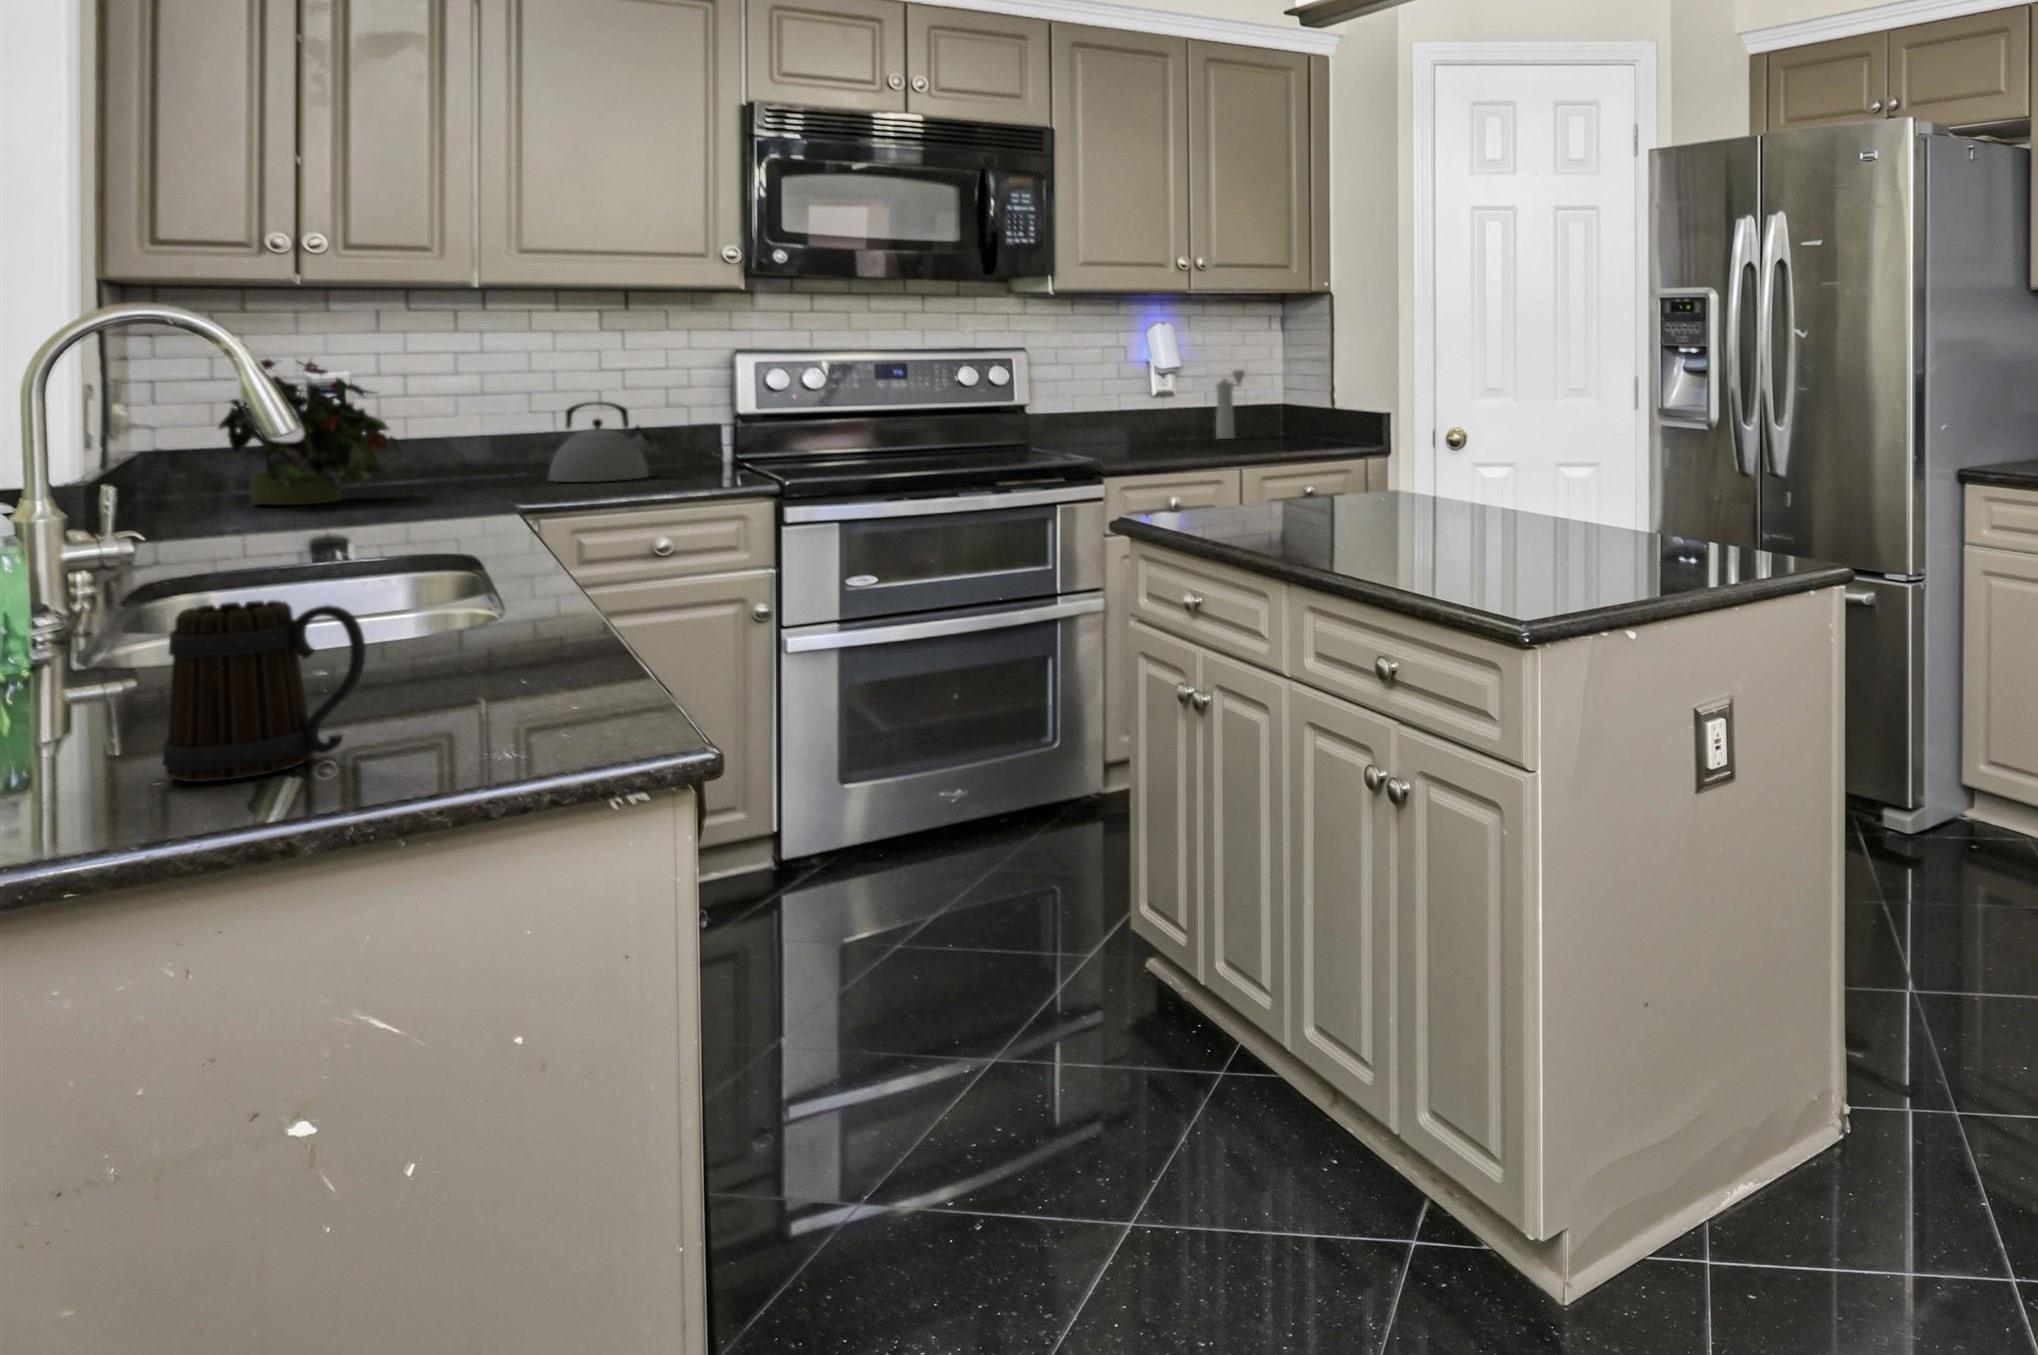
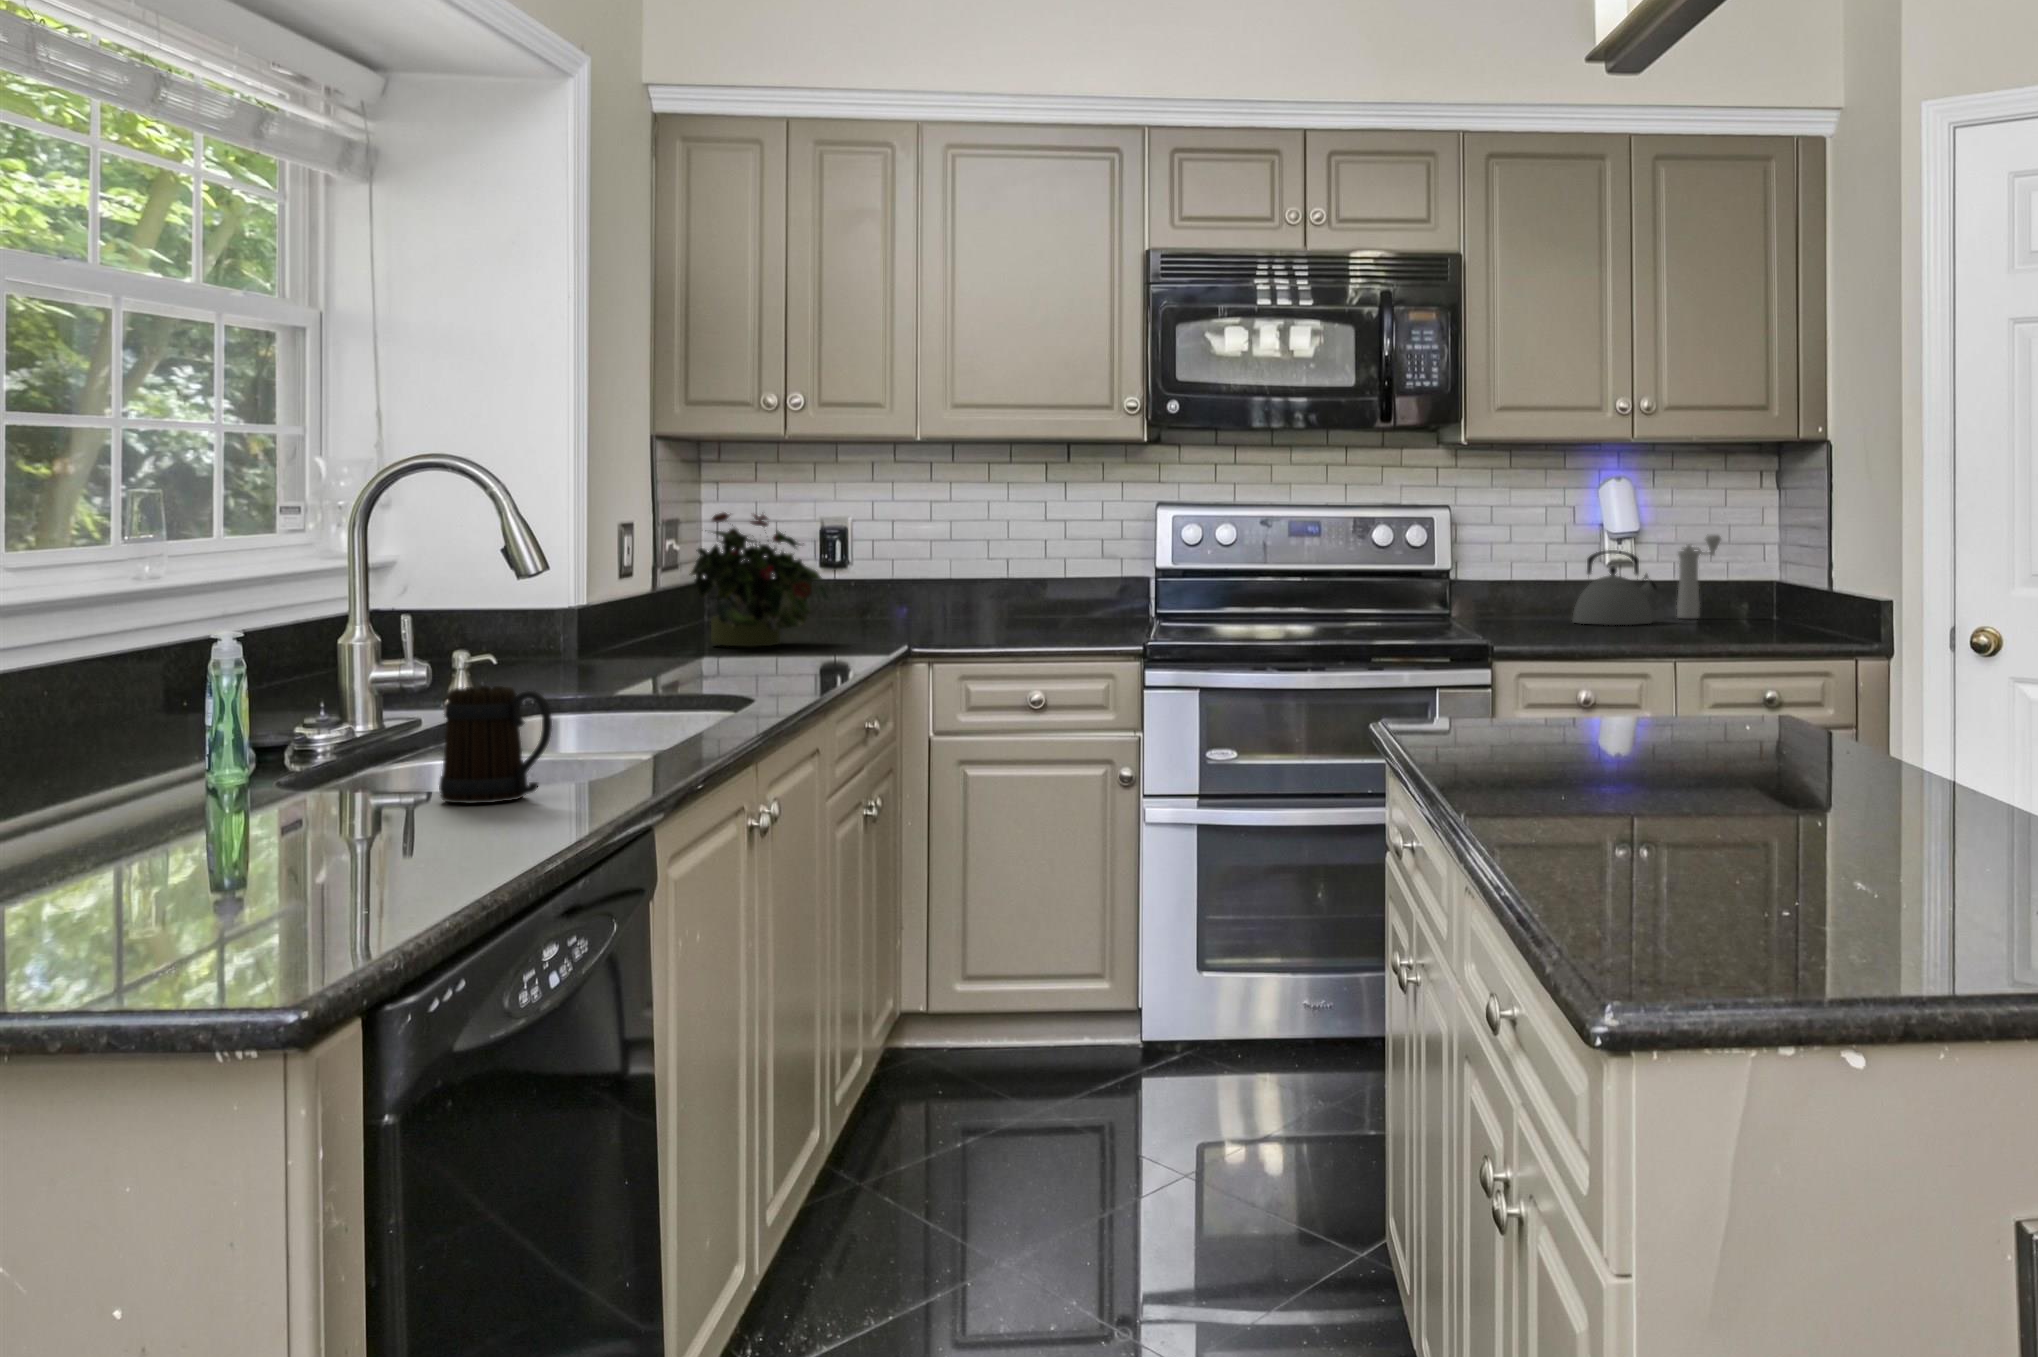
kettle: present [549,402,651,482] -> present [1573,550,1657,625]

